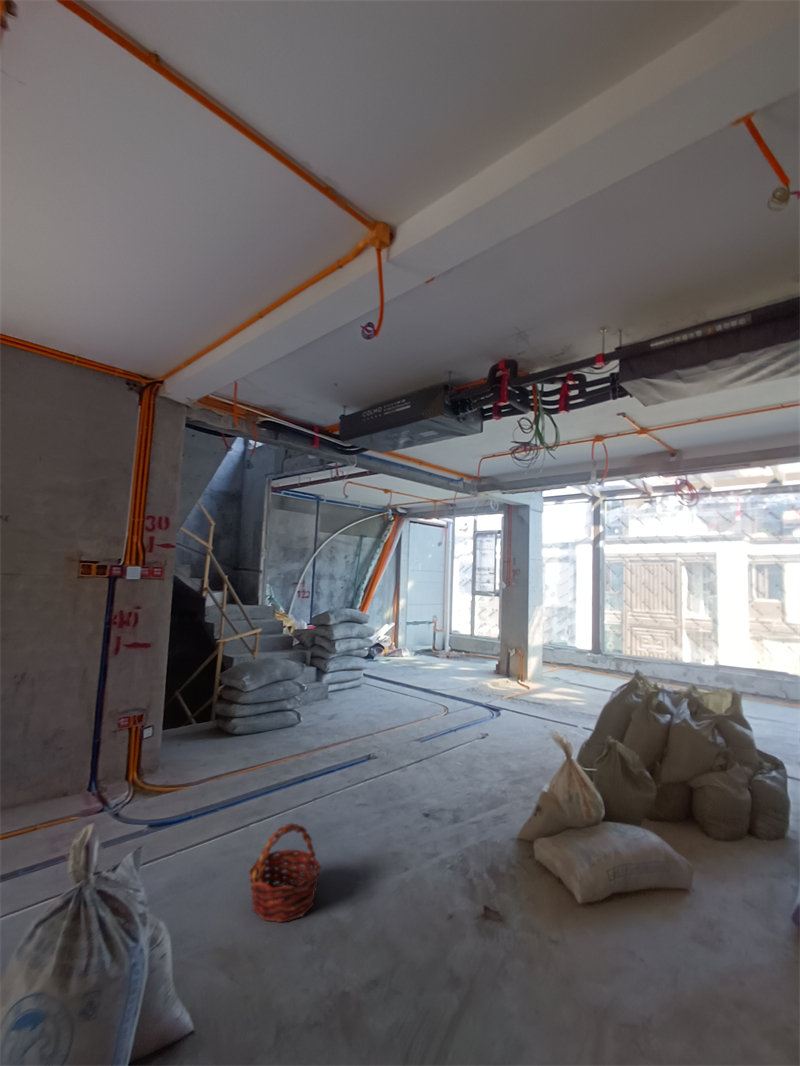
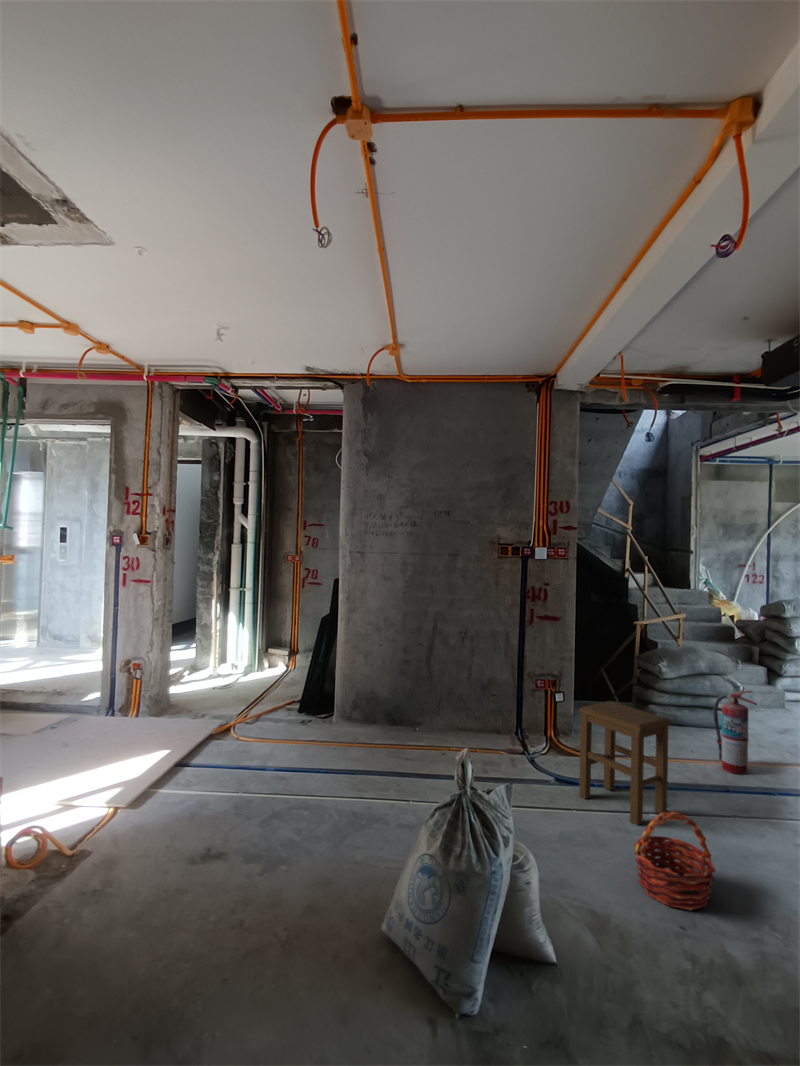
fire extinguisher: none [293,692,327,767] -> present [713,691,757,775]
stool: none [176,725,271,848] -> present [579,701,671,825]

